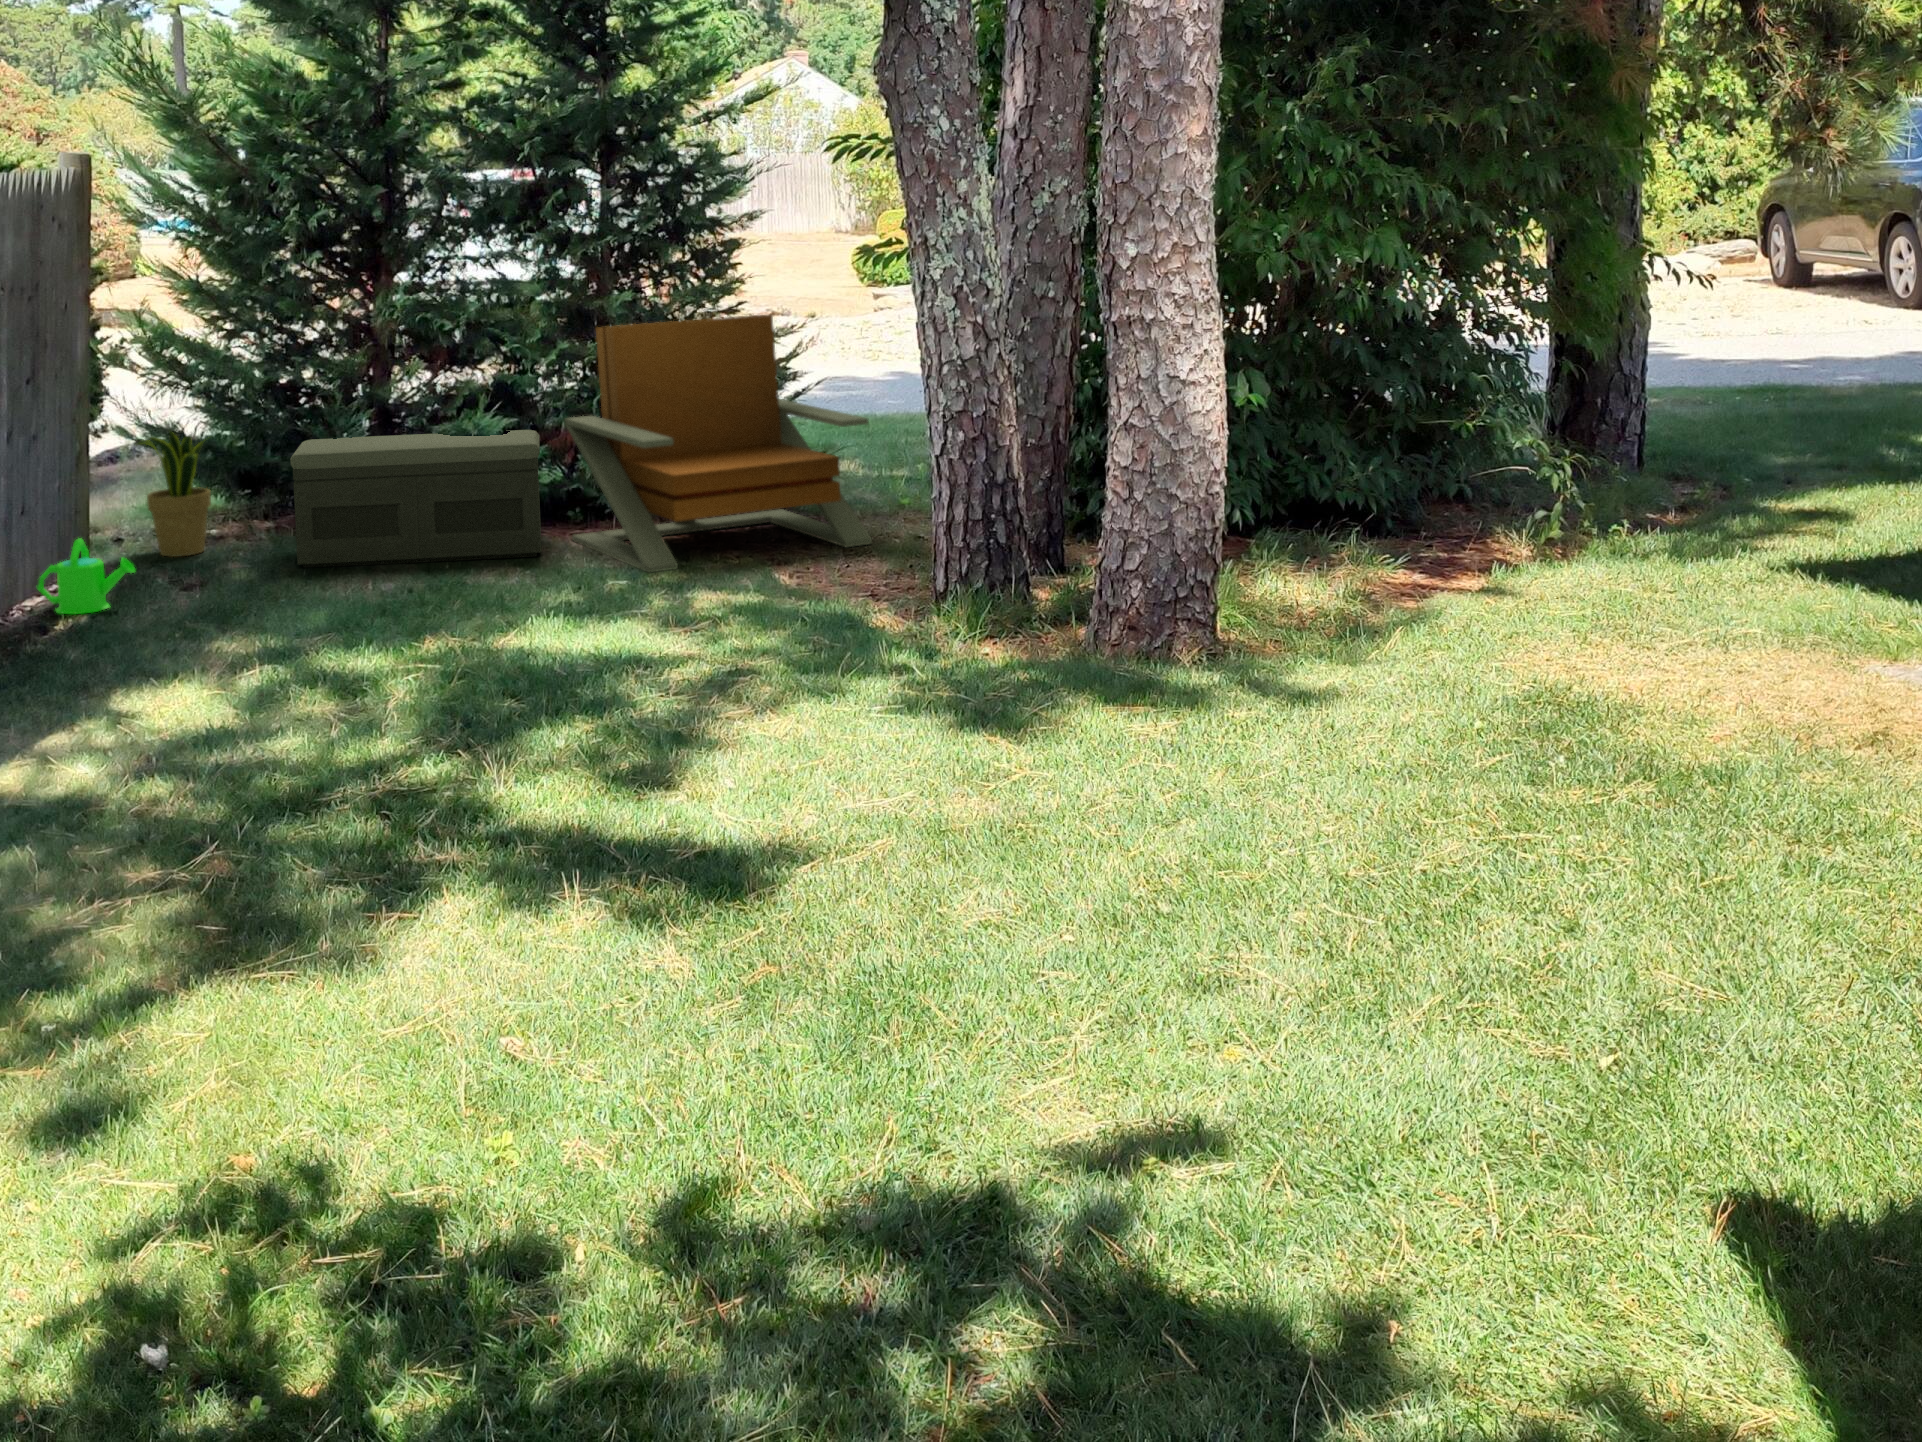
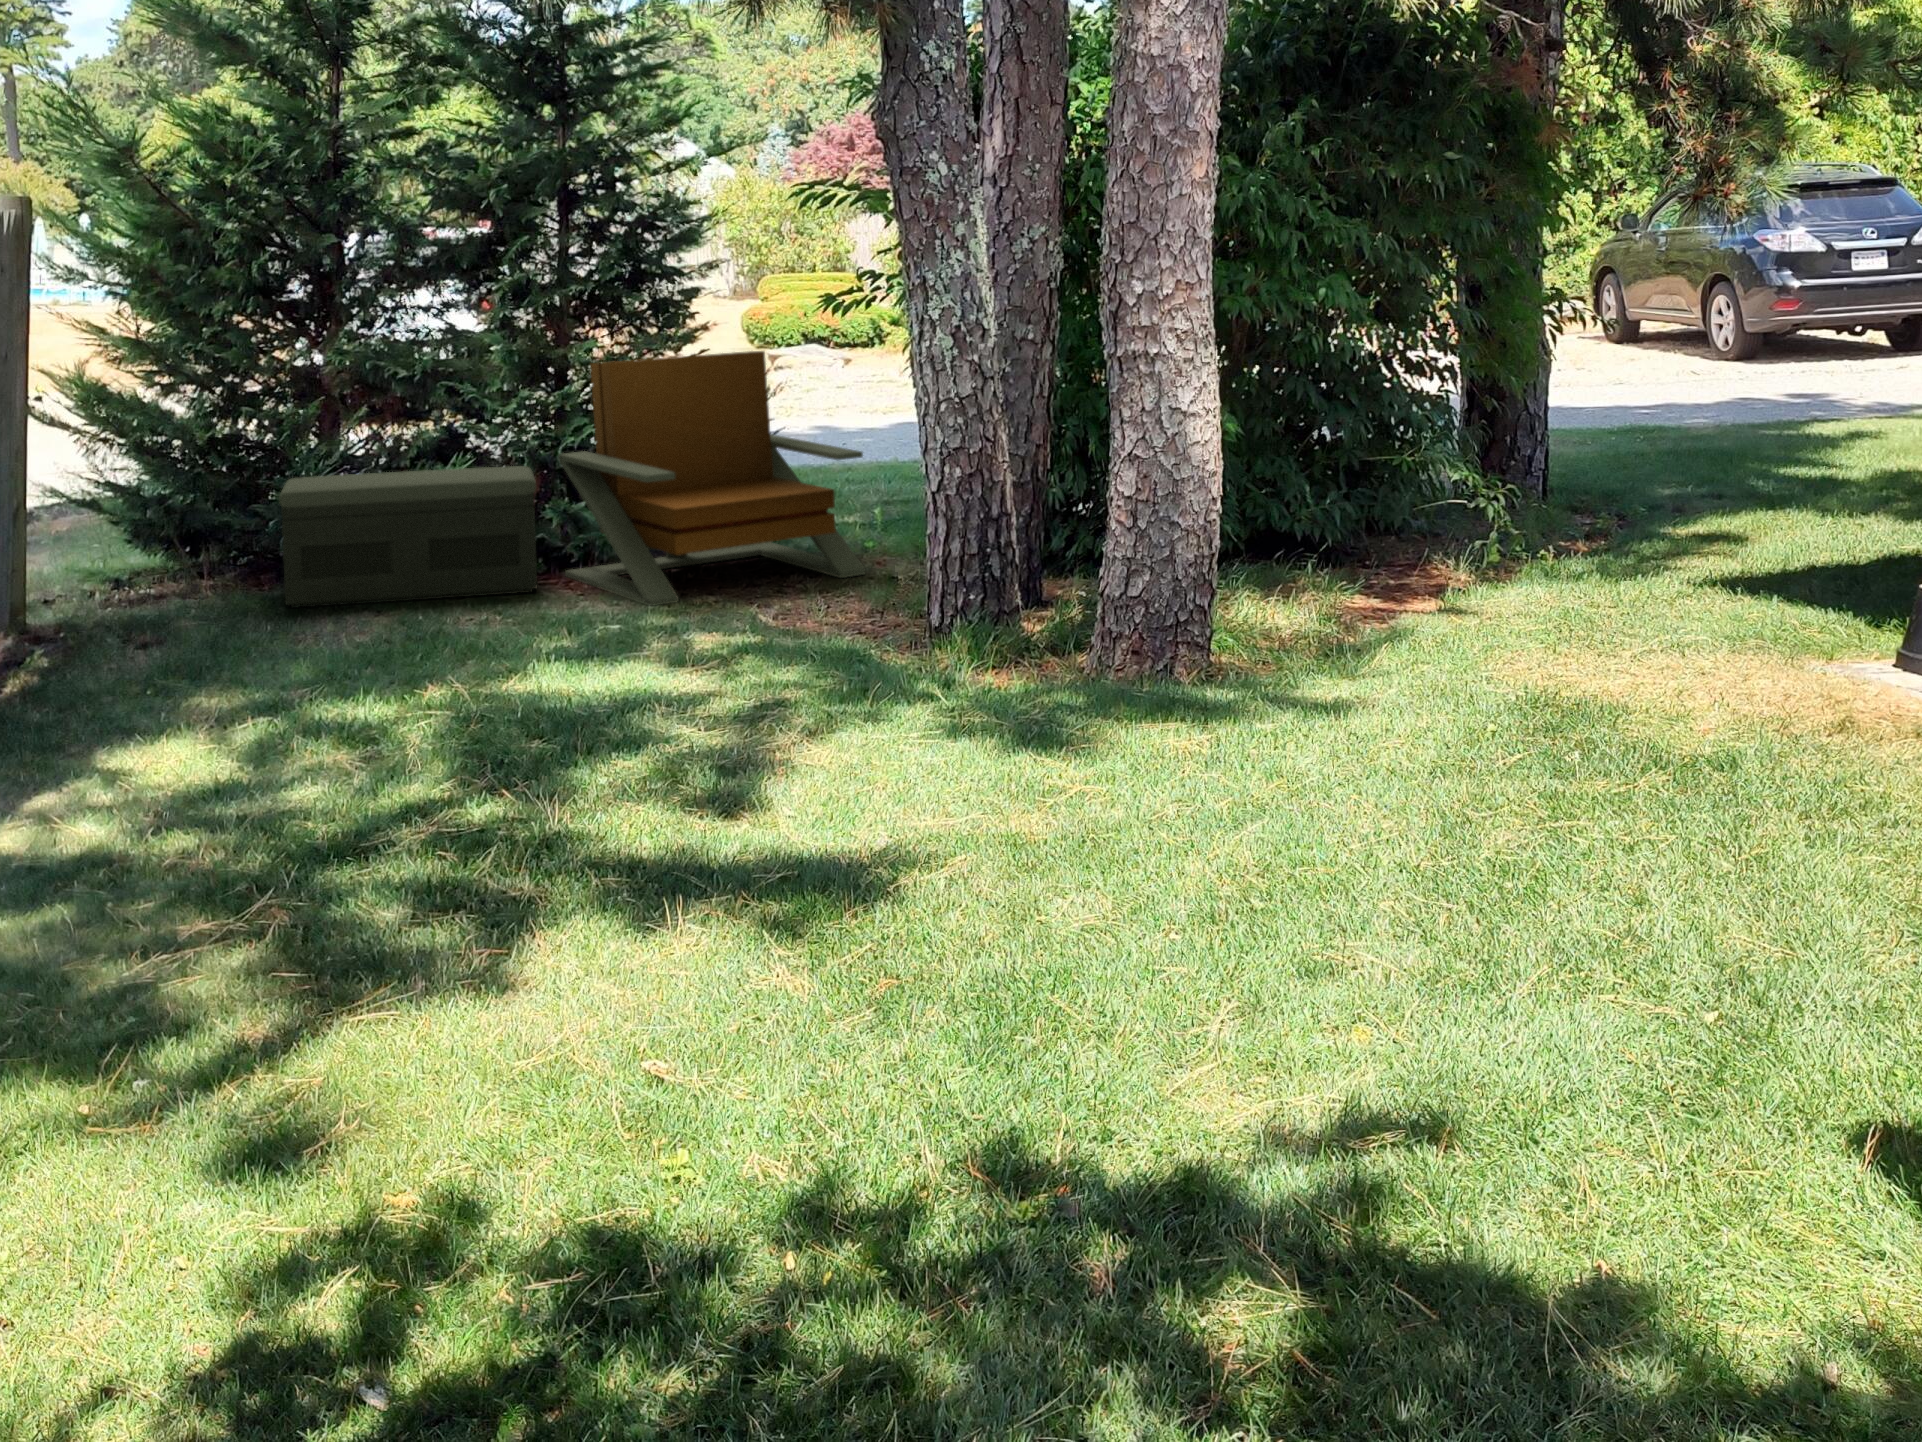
potted plant: present [137,432,211,557] -> none [108,468,194,599]
watering can: present [37,538,135,614] -> none [11,581,120,661]

